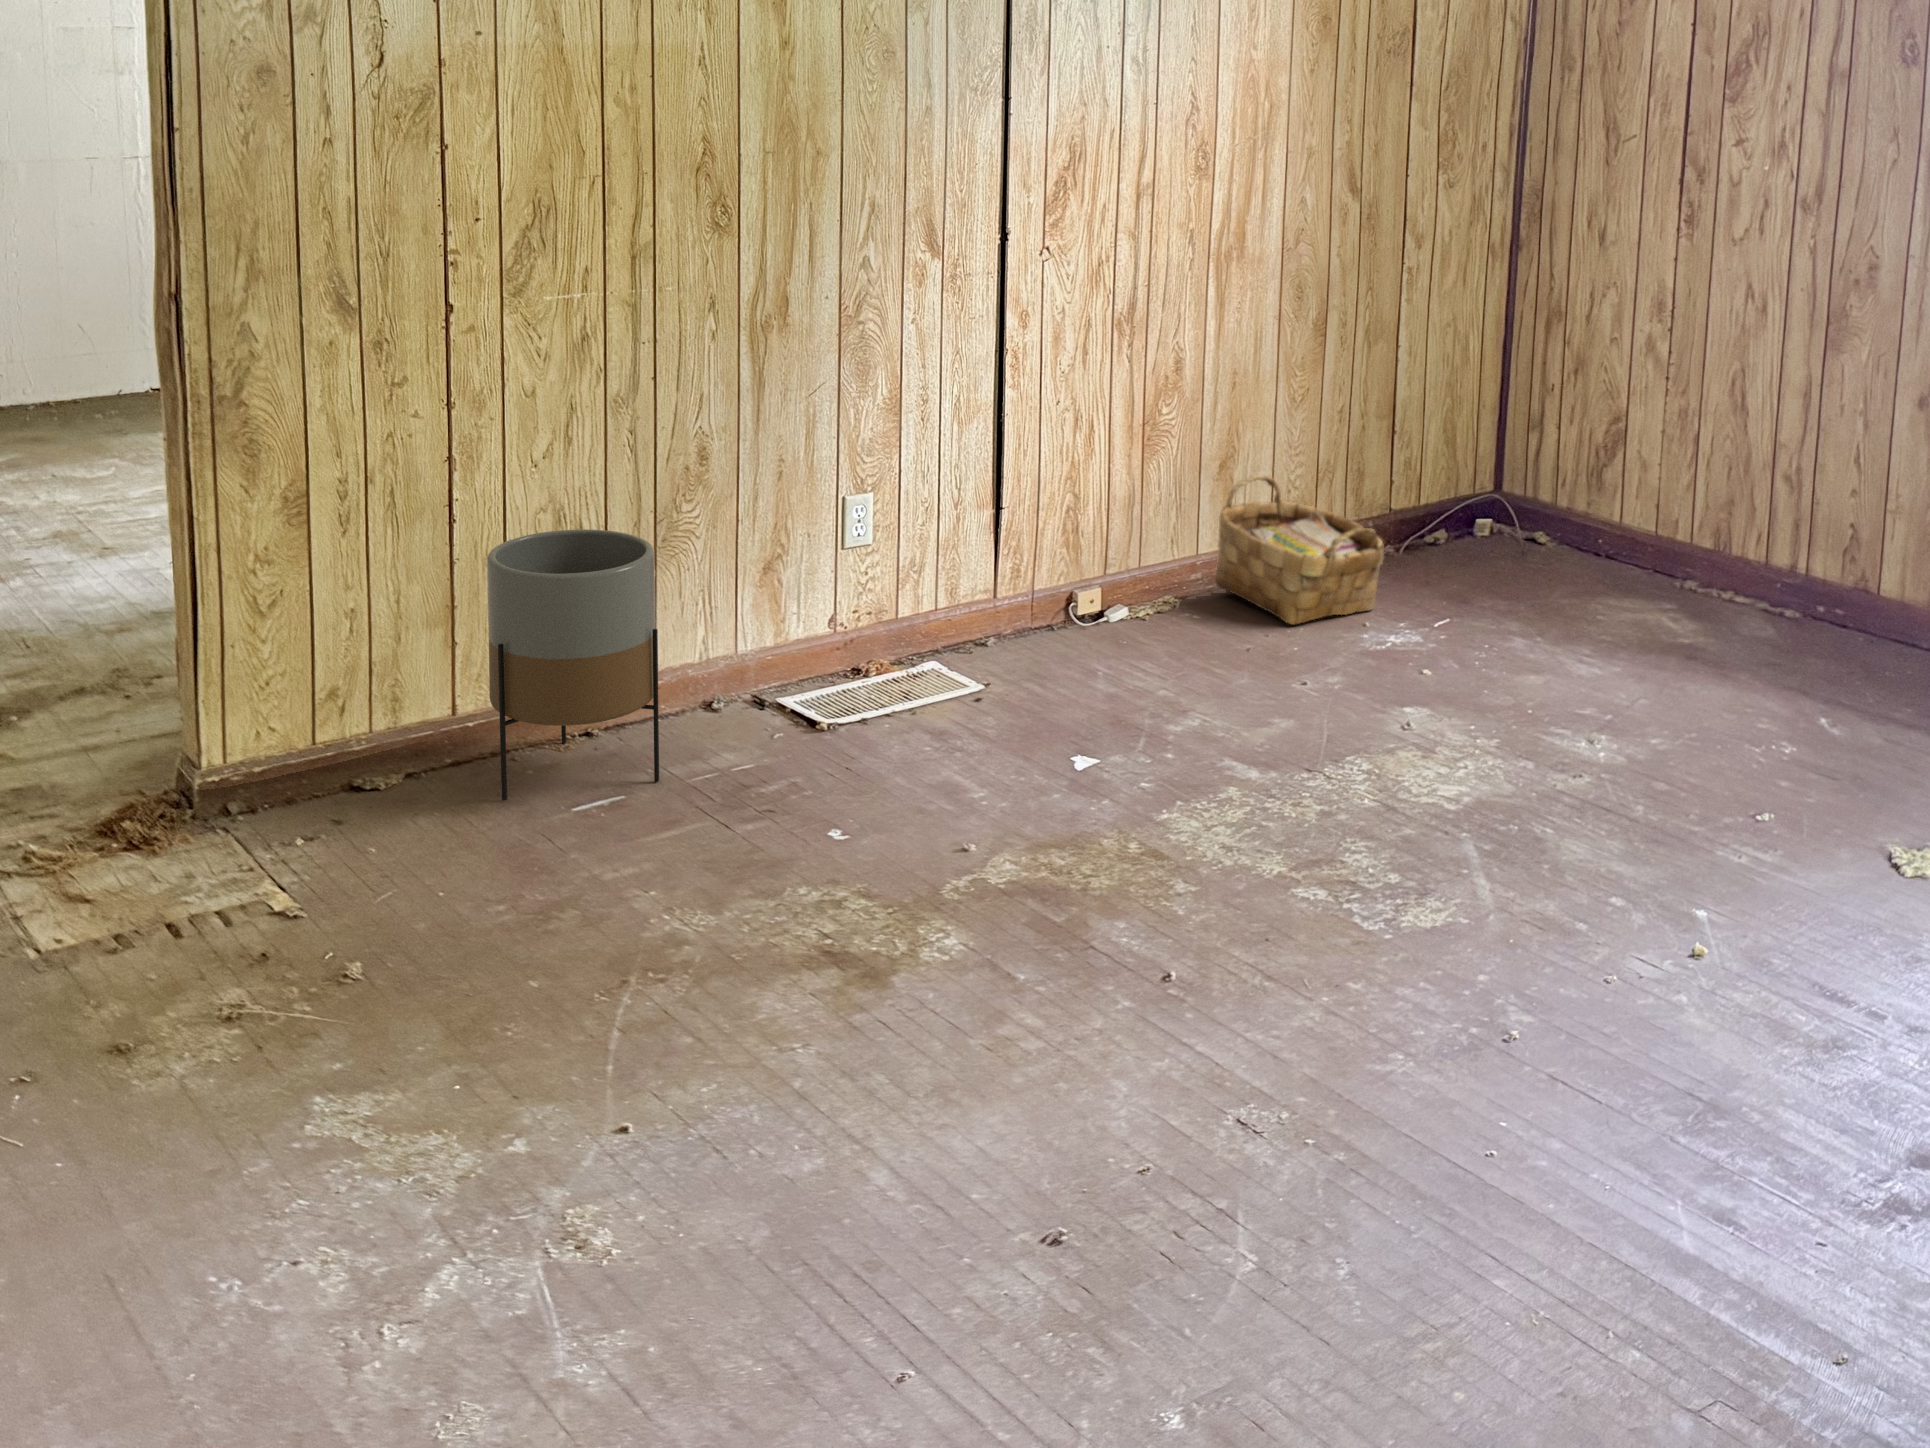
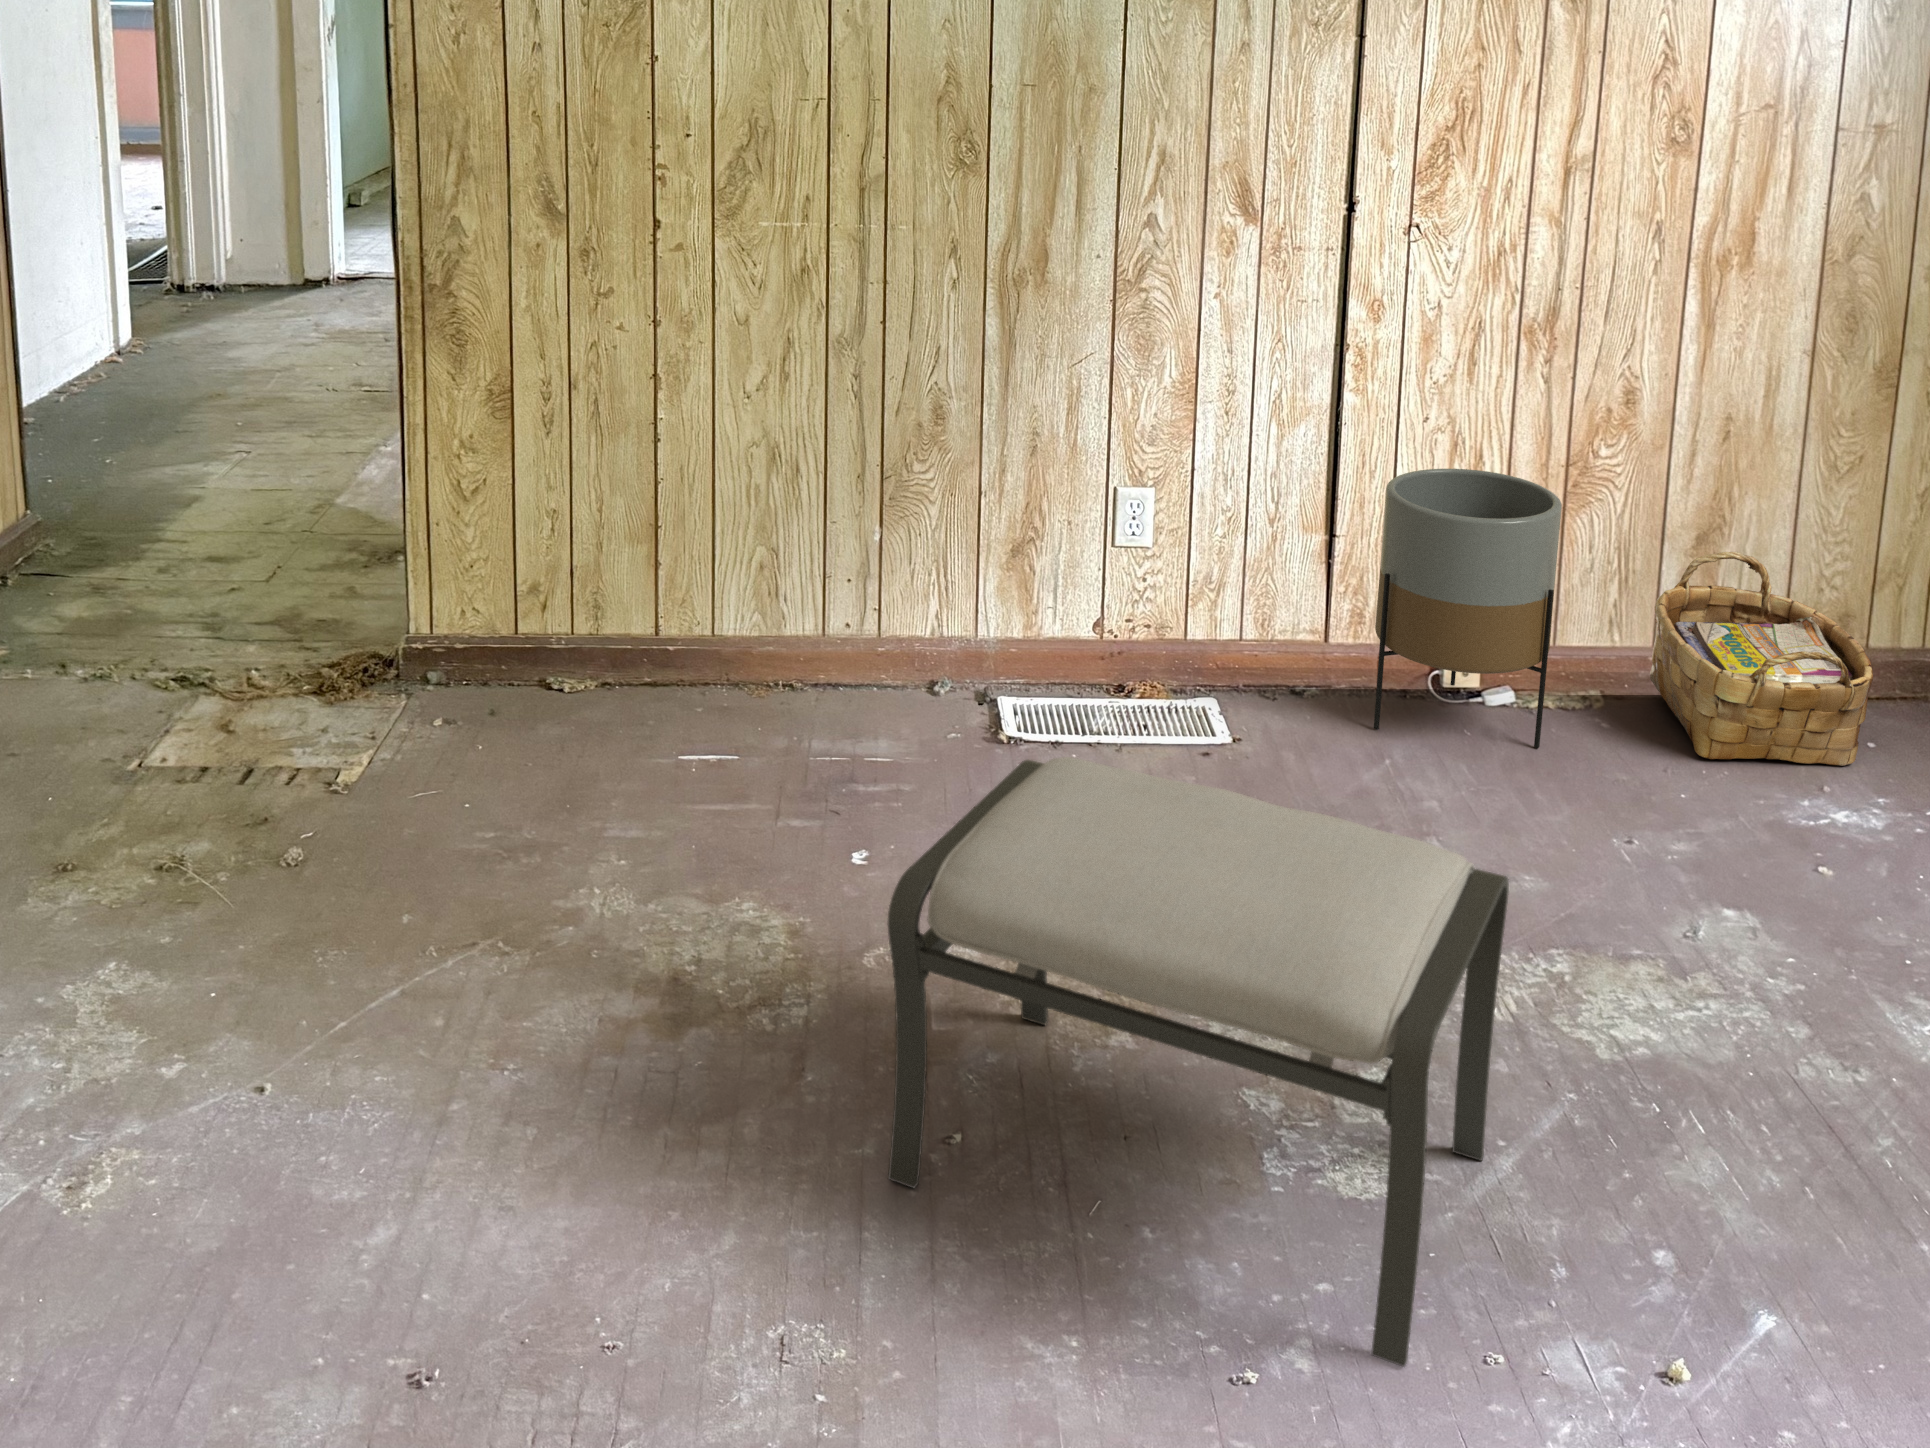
planter: present [487,529,659,800] -> present [1374,469,1562,748]
ottoman: none [1072,655,1528,1011] -> present [888,757,1509,1367]

